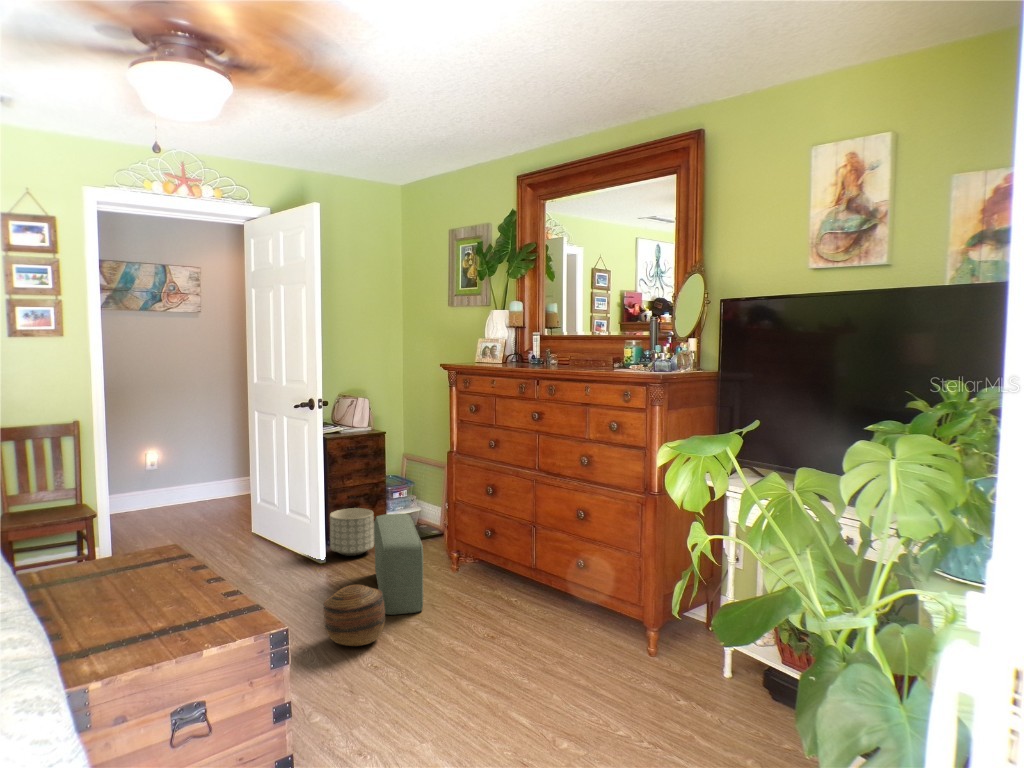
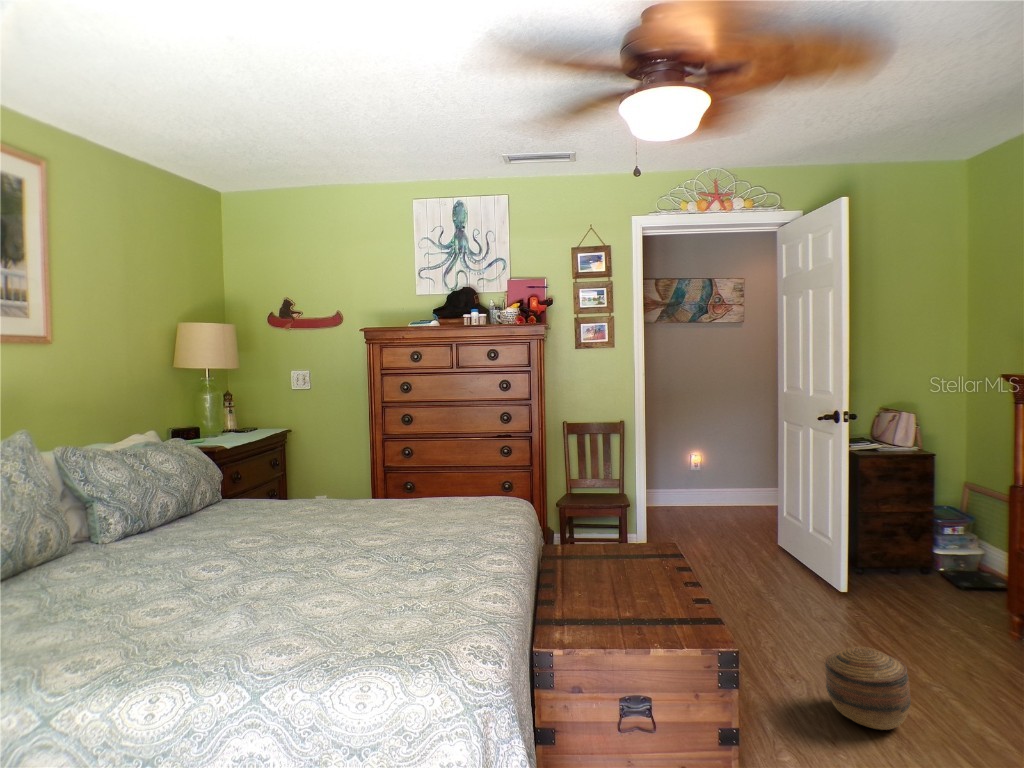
planter: present [330,508,374,556] -> none [859,538,916,595]
pouf: present [374,514,423,615] -> none [911,559,978,705]

